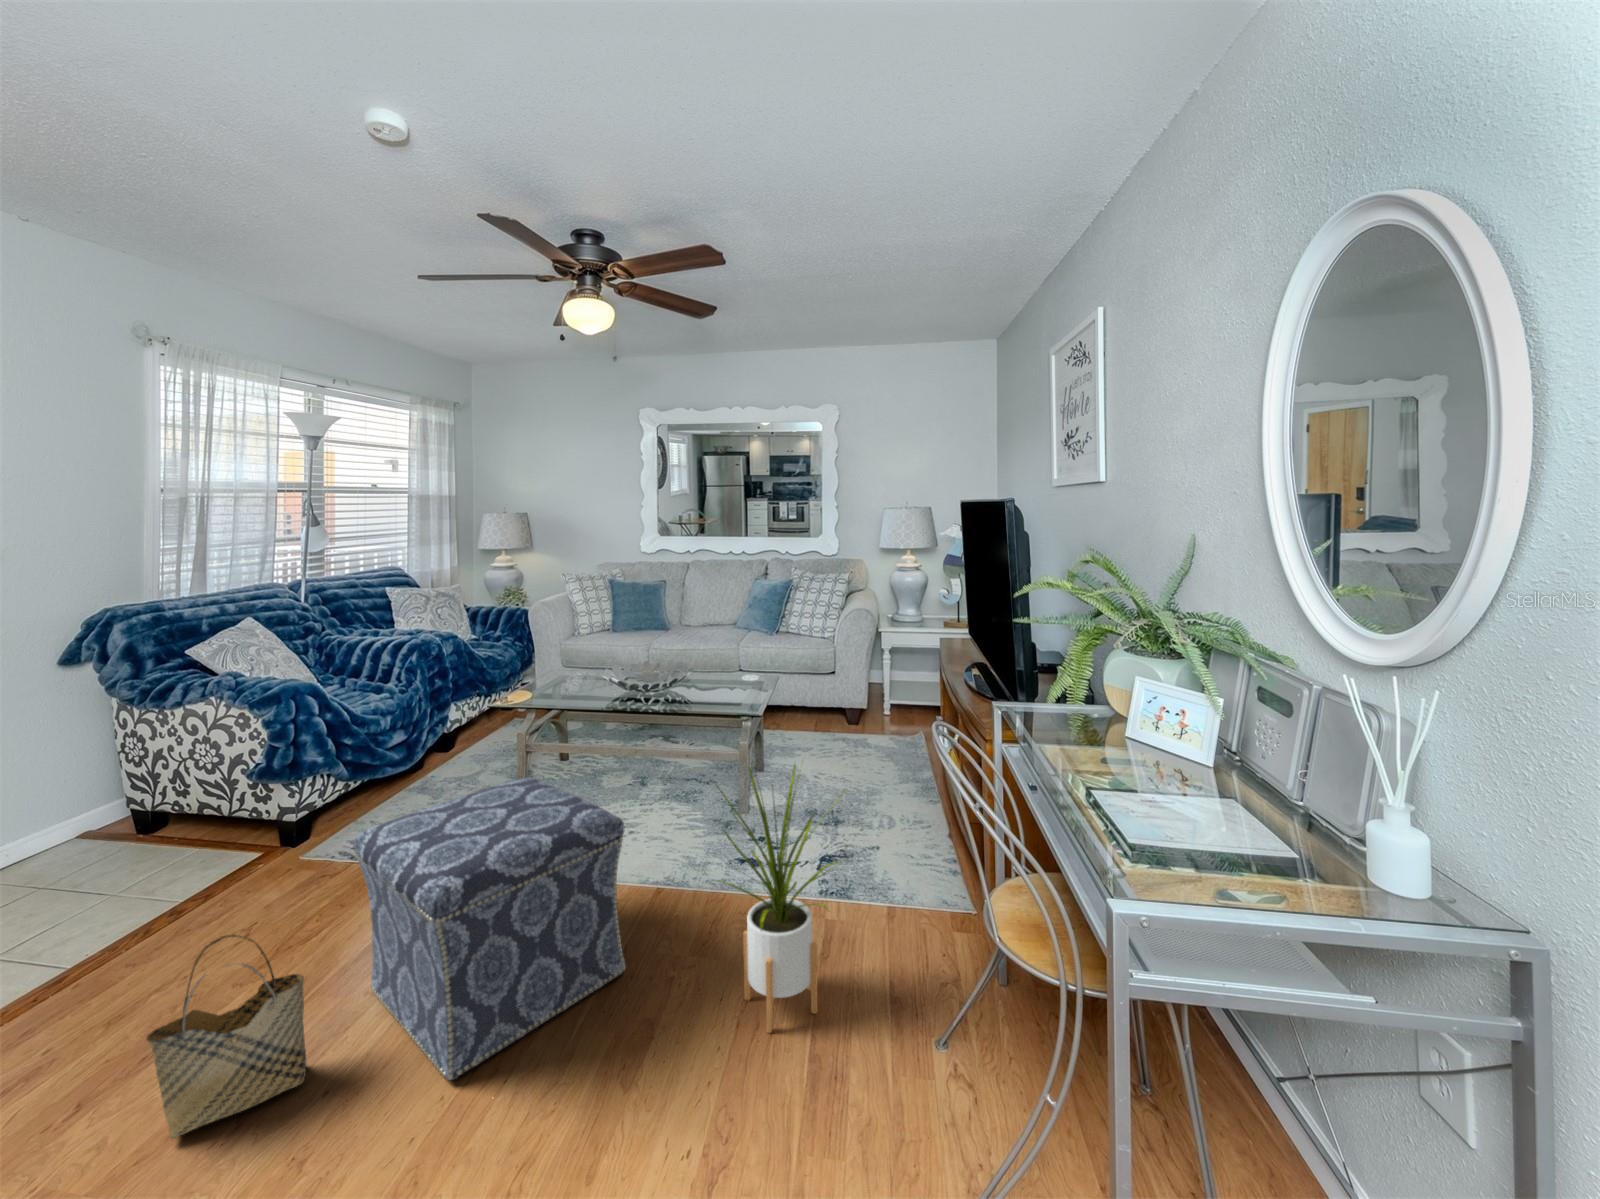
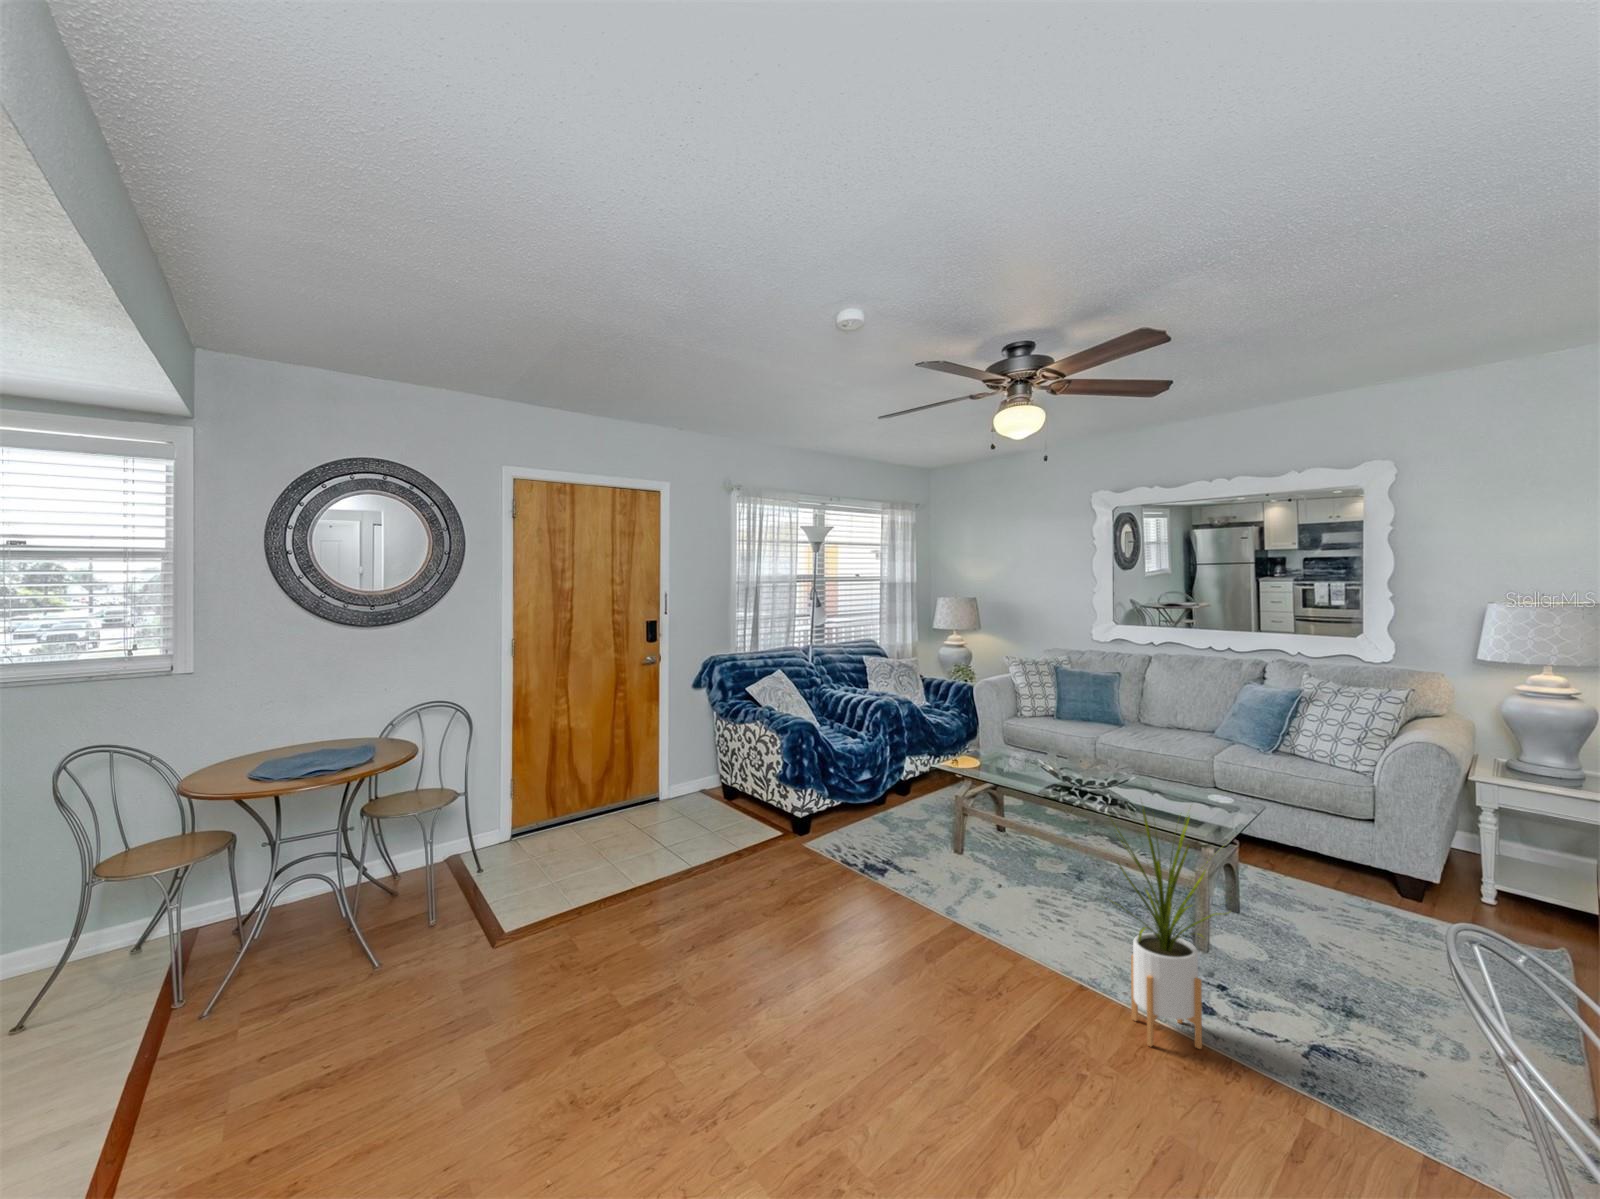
ottoman: present [353,777,626,1080] -> none [846,800,1033,991]
woven basket: present [146,935,306,1139] -> none [741,852,815,964]

